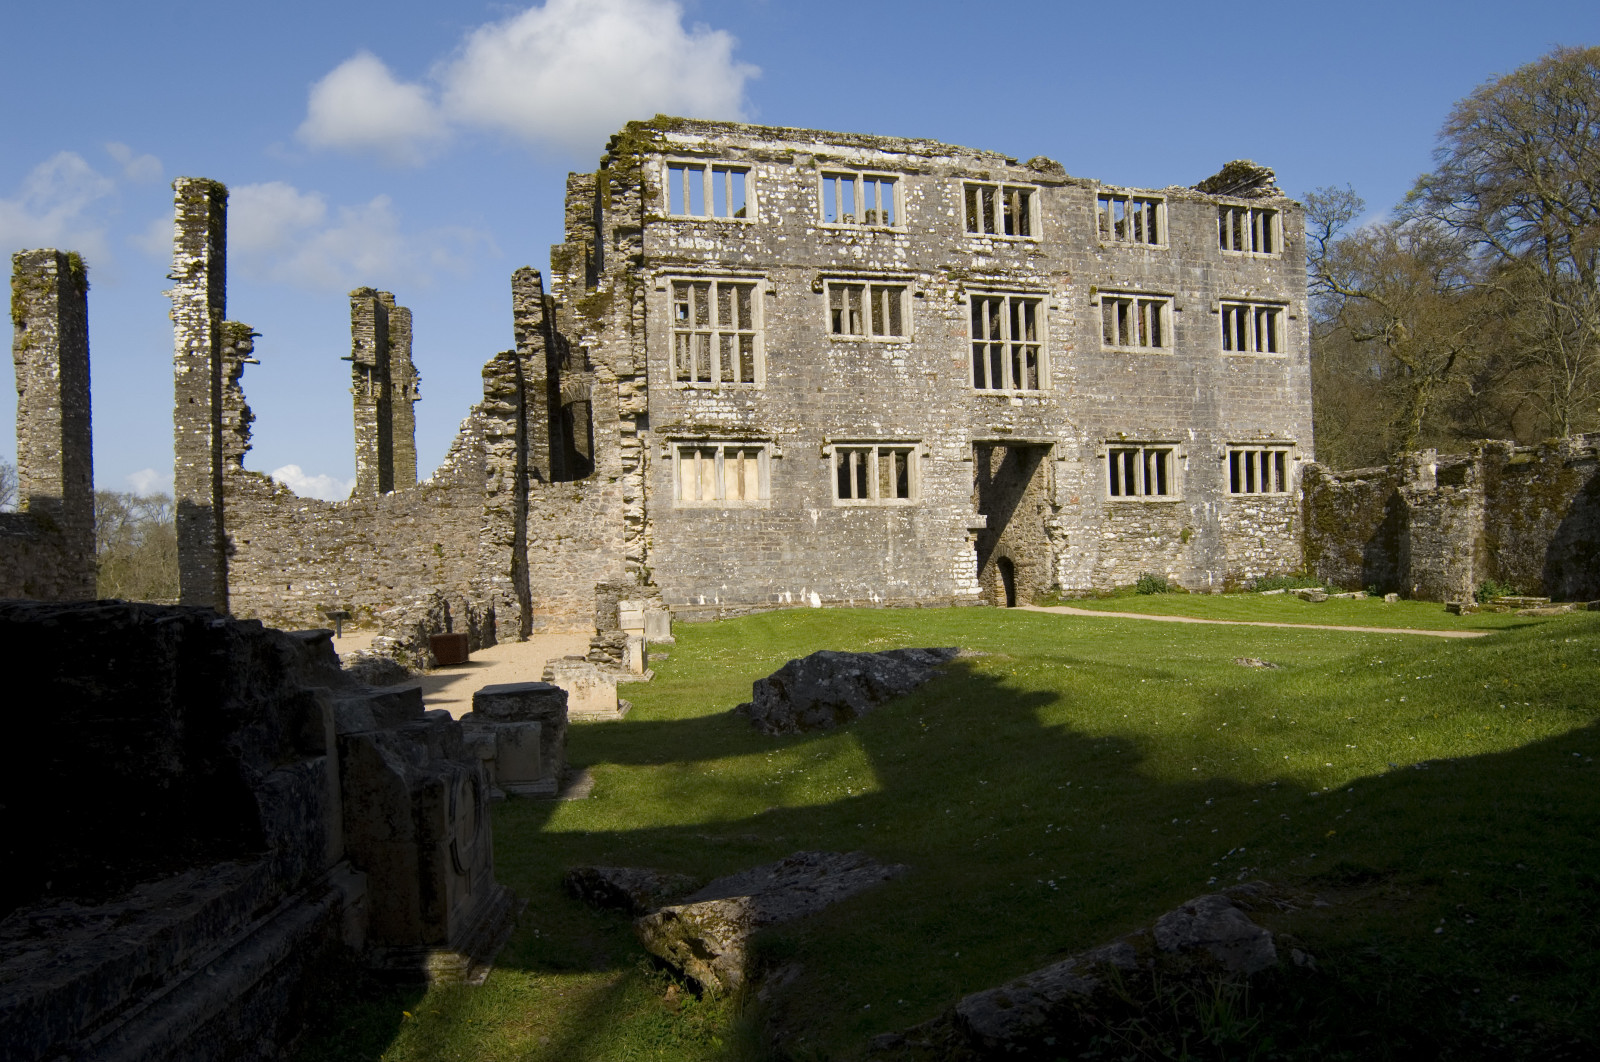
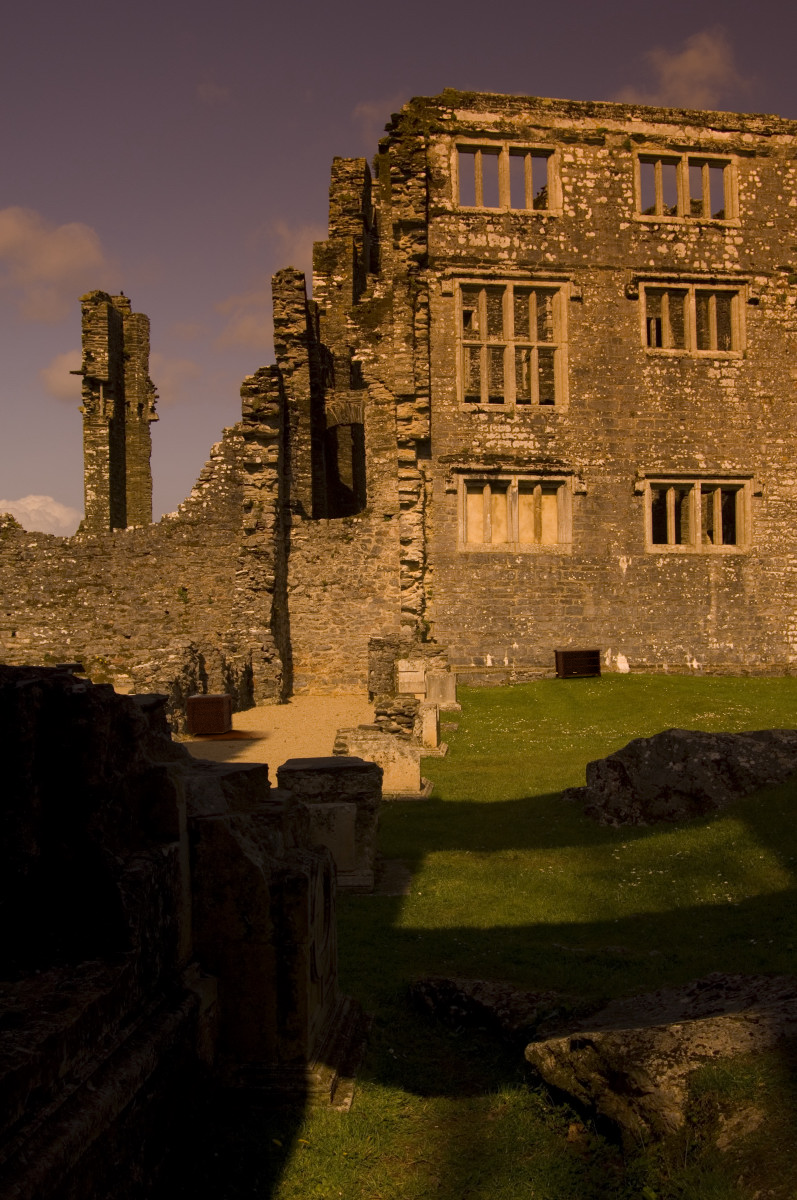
bench: none [756,585,796,612] -> present [553,647,602,678]

